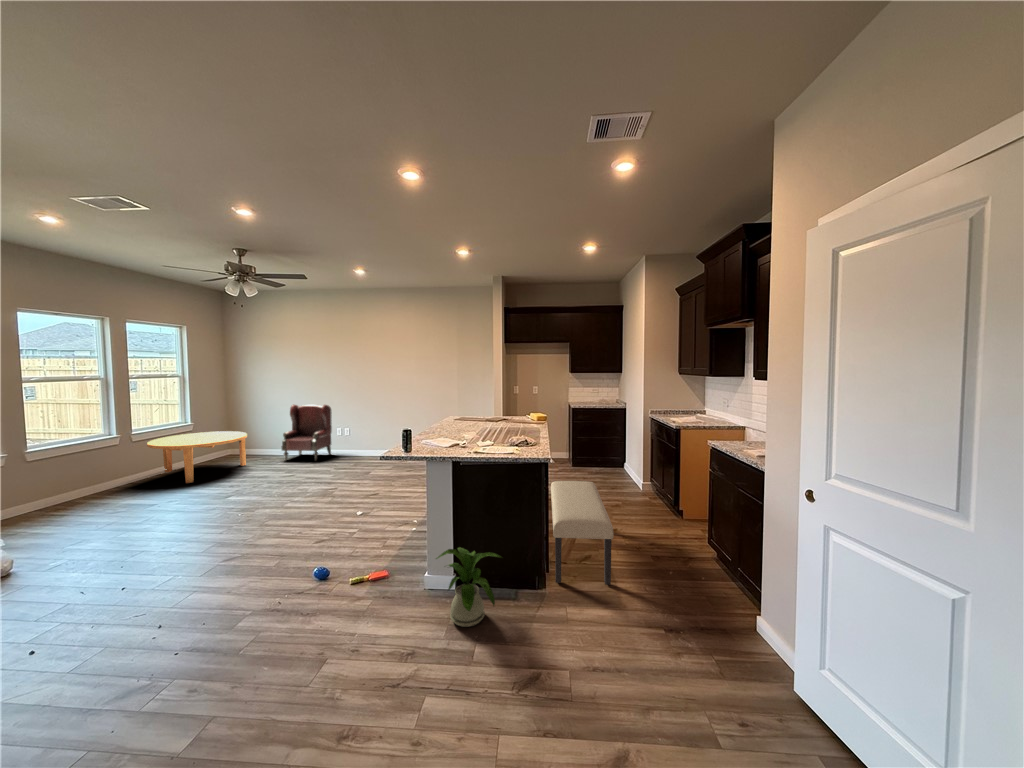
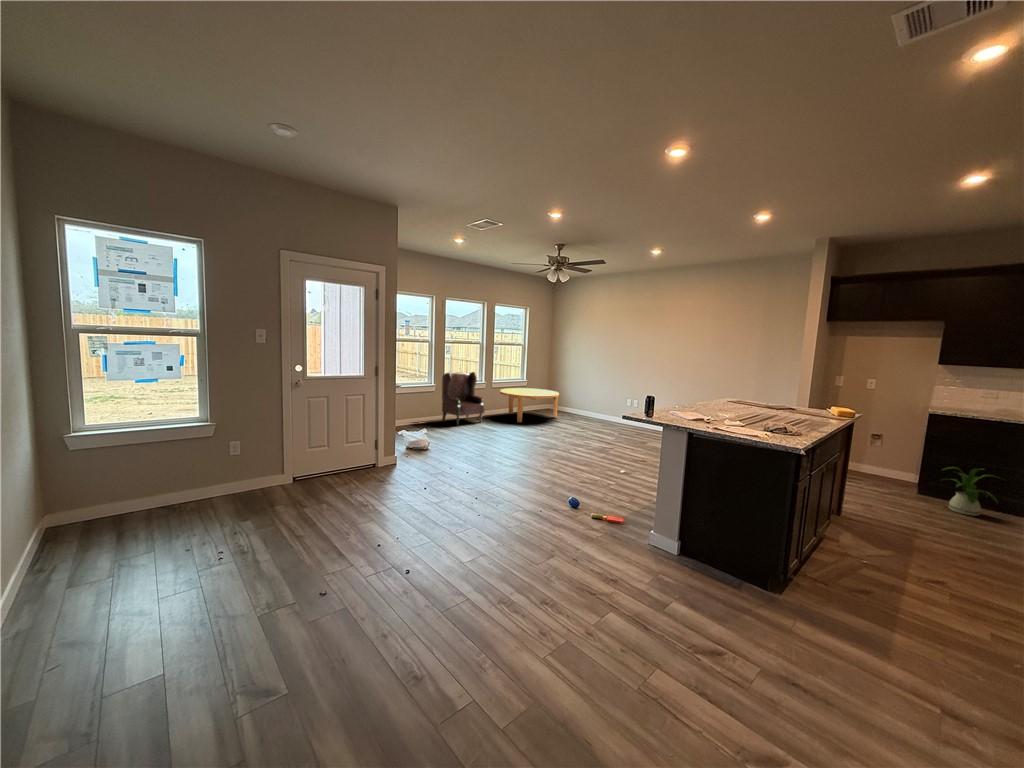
armchair: present [282,404,332,461] -> present [442,372,484,425]
bench: present [551,481,614,585] -> none [799,492,913,630]
house plant: present [436,547,501,627] -> present [941,467,998,516]

